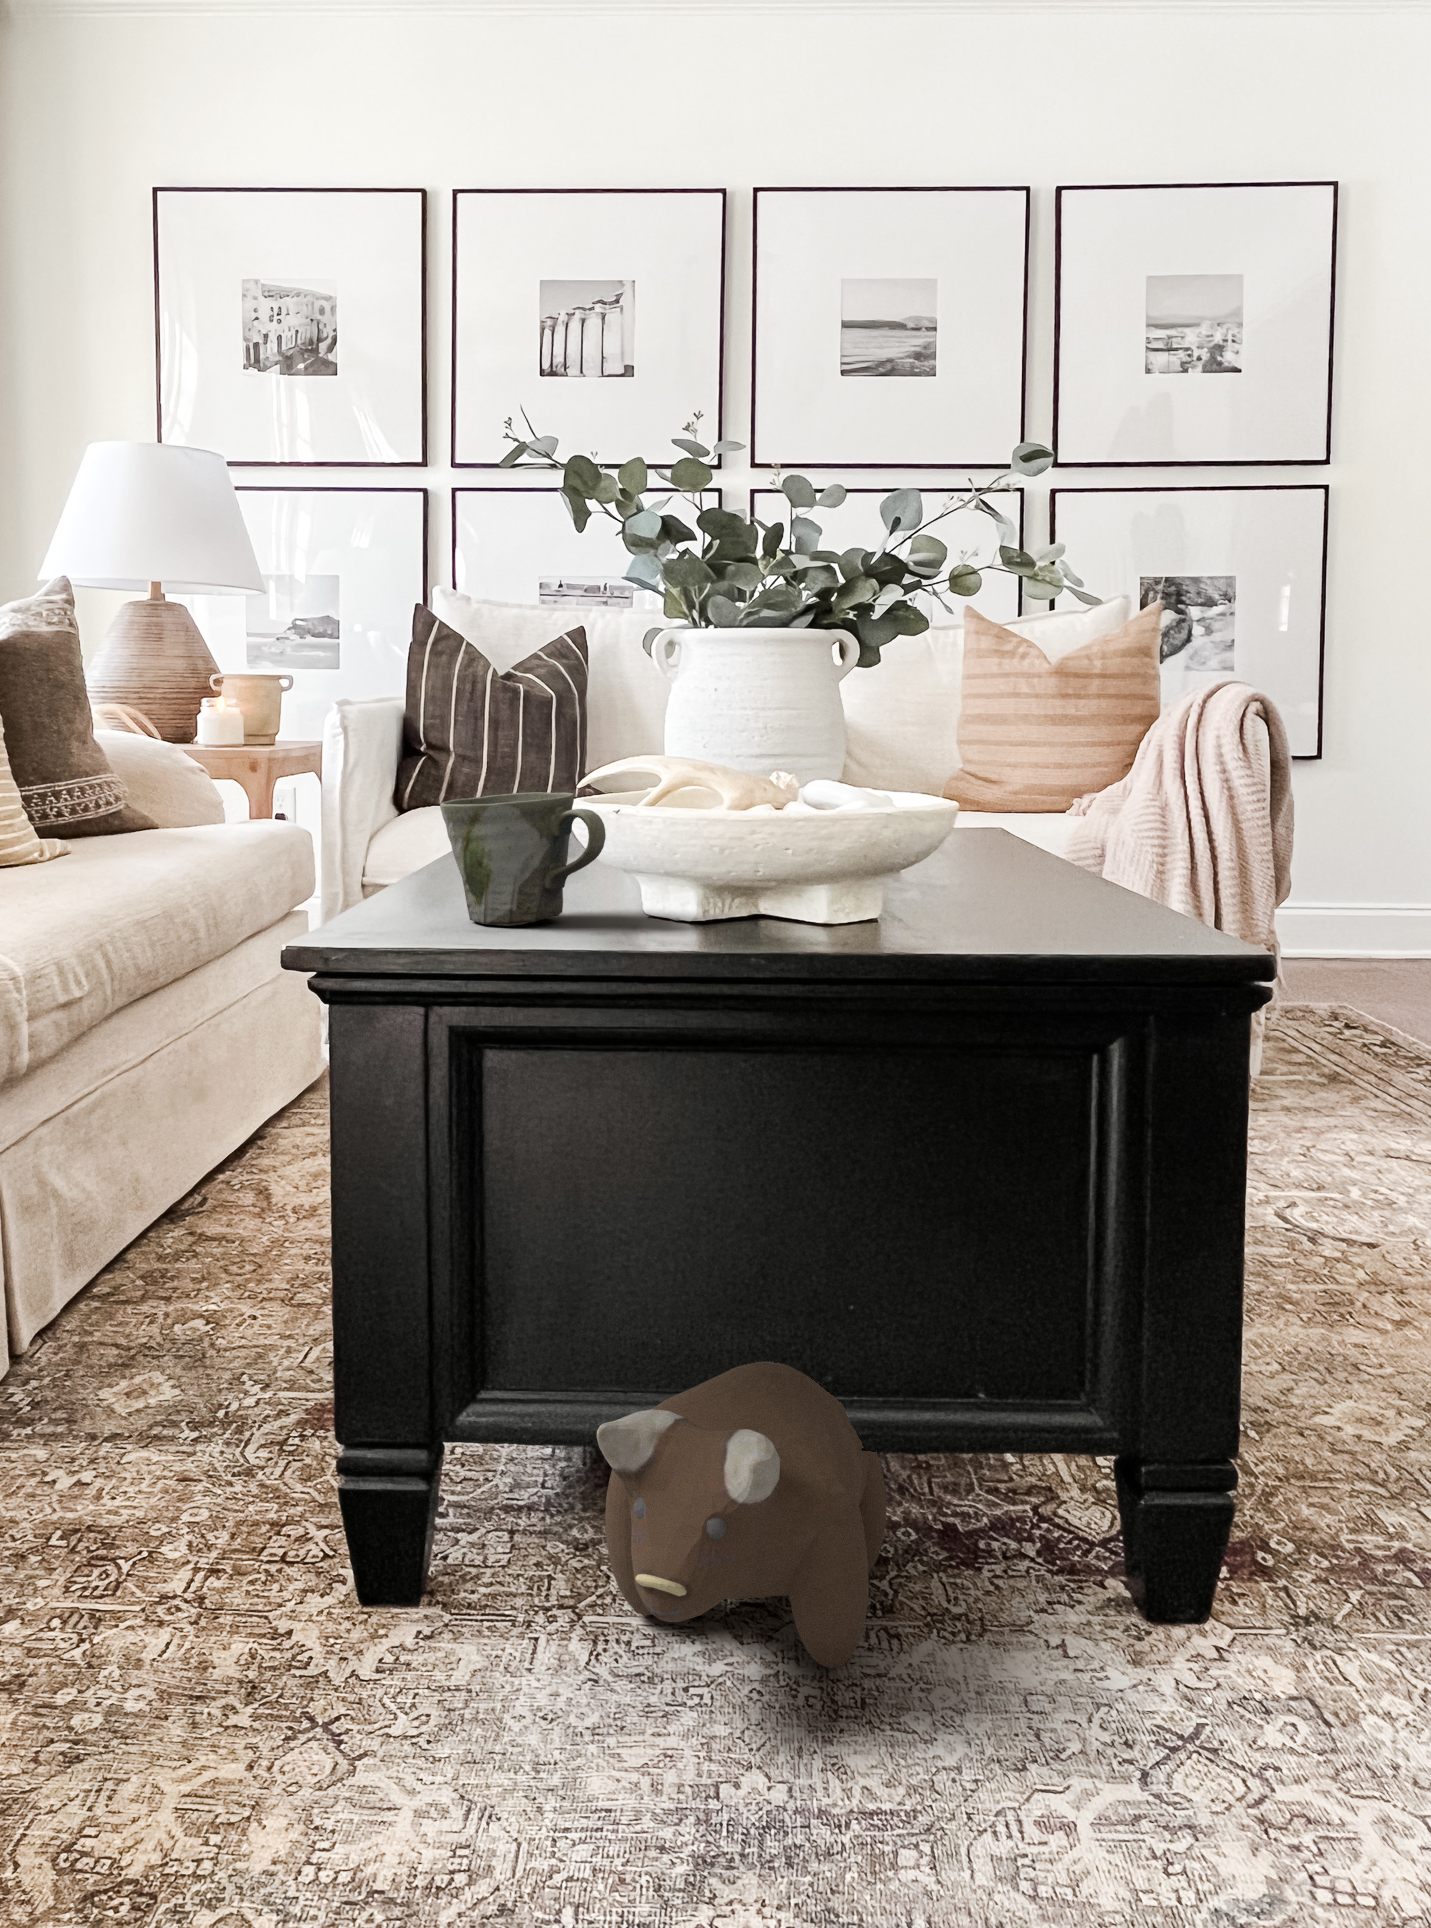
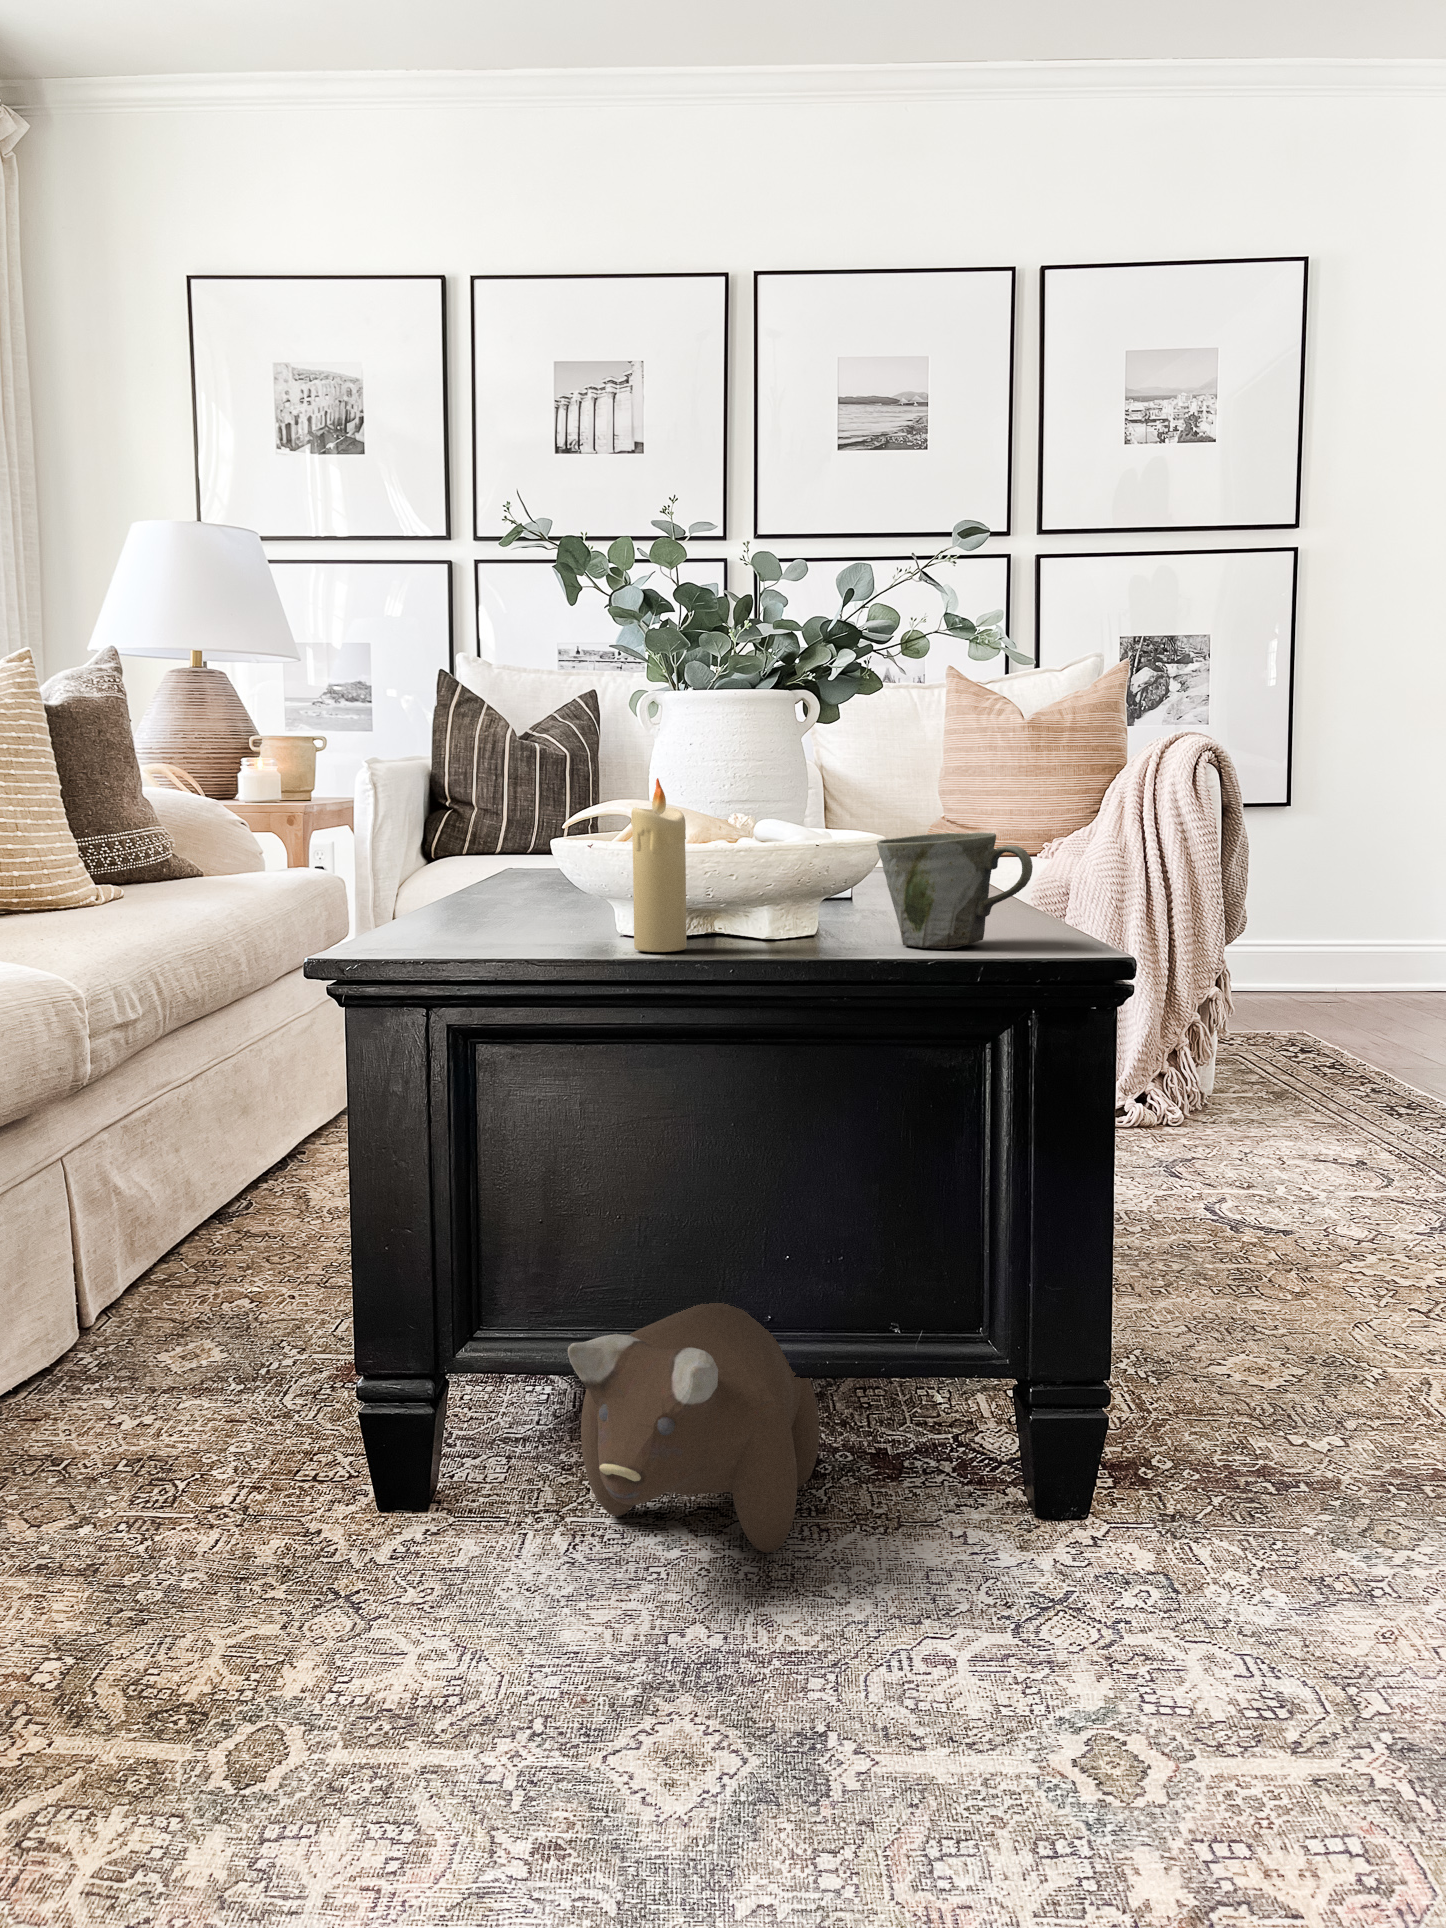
candle: none [676,733,743,946] -> present [631,778,687,952]
mug: present [440,792,606,926] -> present [877,833,1033,949]

